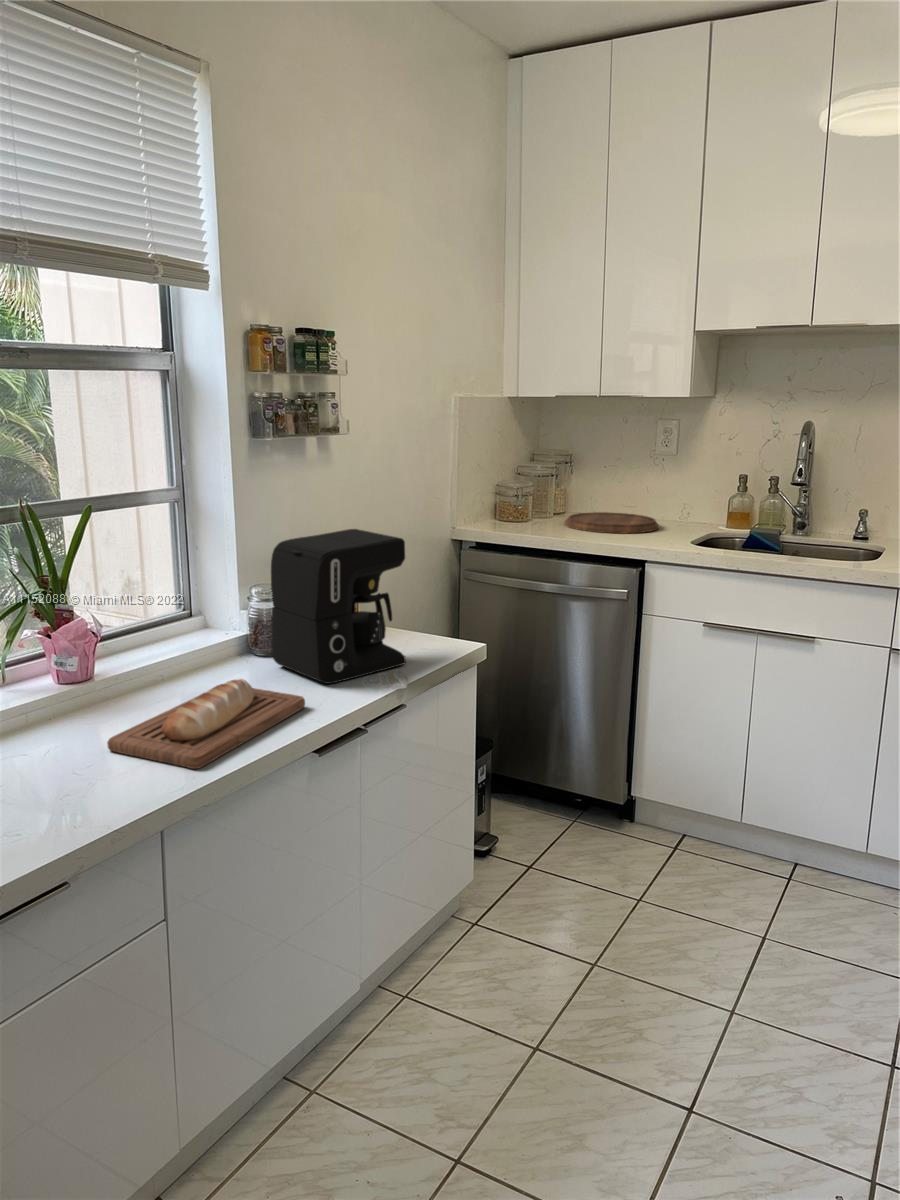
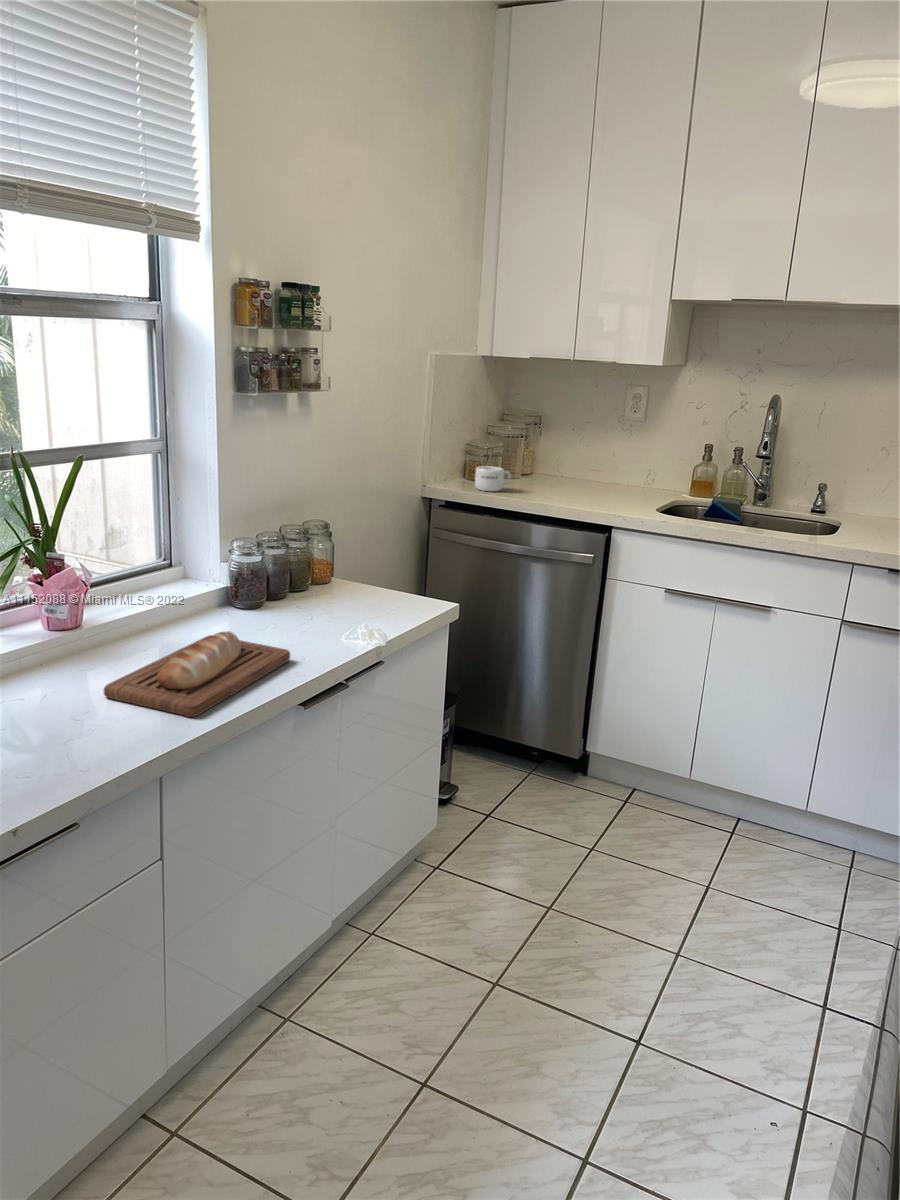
mug: none [504,507,540,532] -> present [475,466,510,492]
cutting board: present [565,512,659,533] -> none [533,474,625,497]
coffee maker: present [271,529,406,684] -> none [253,486,387,638]

